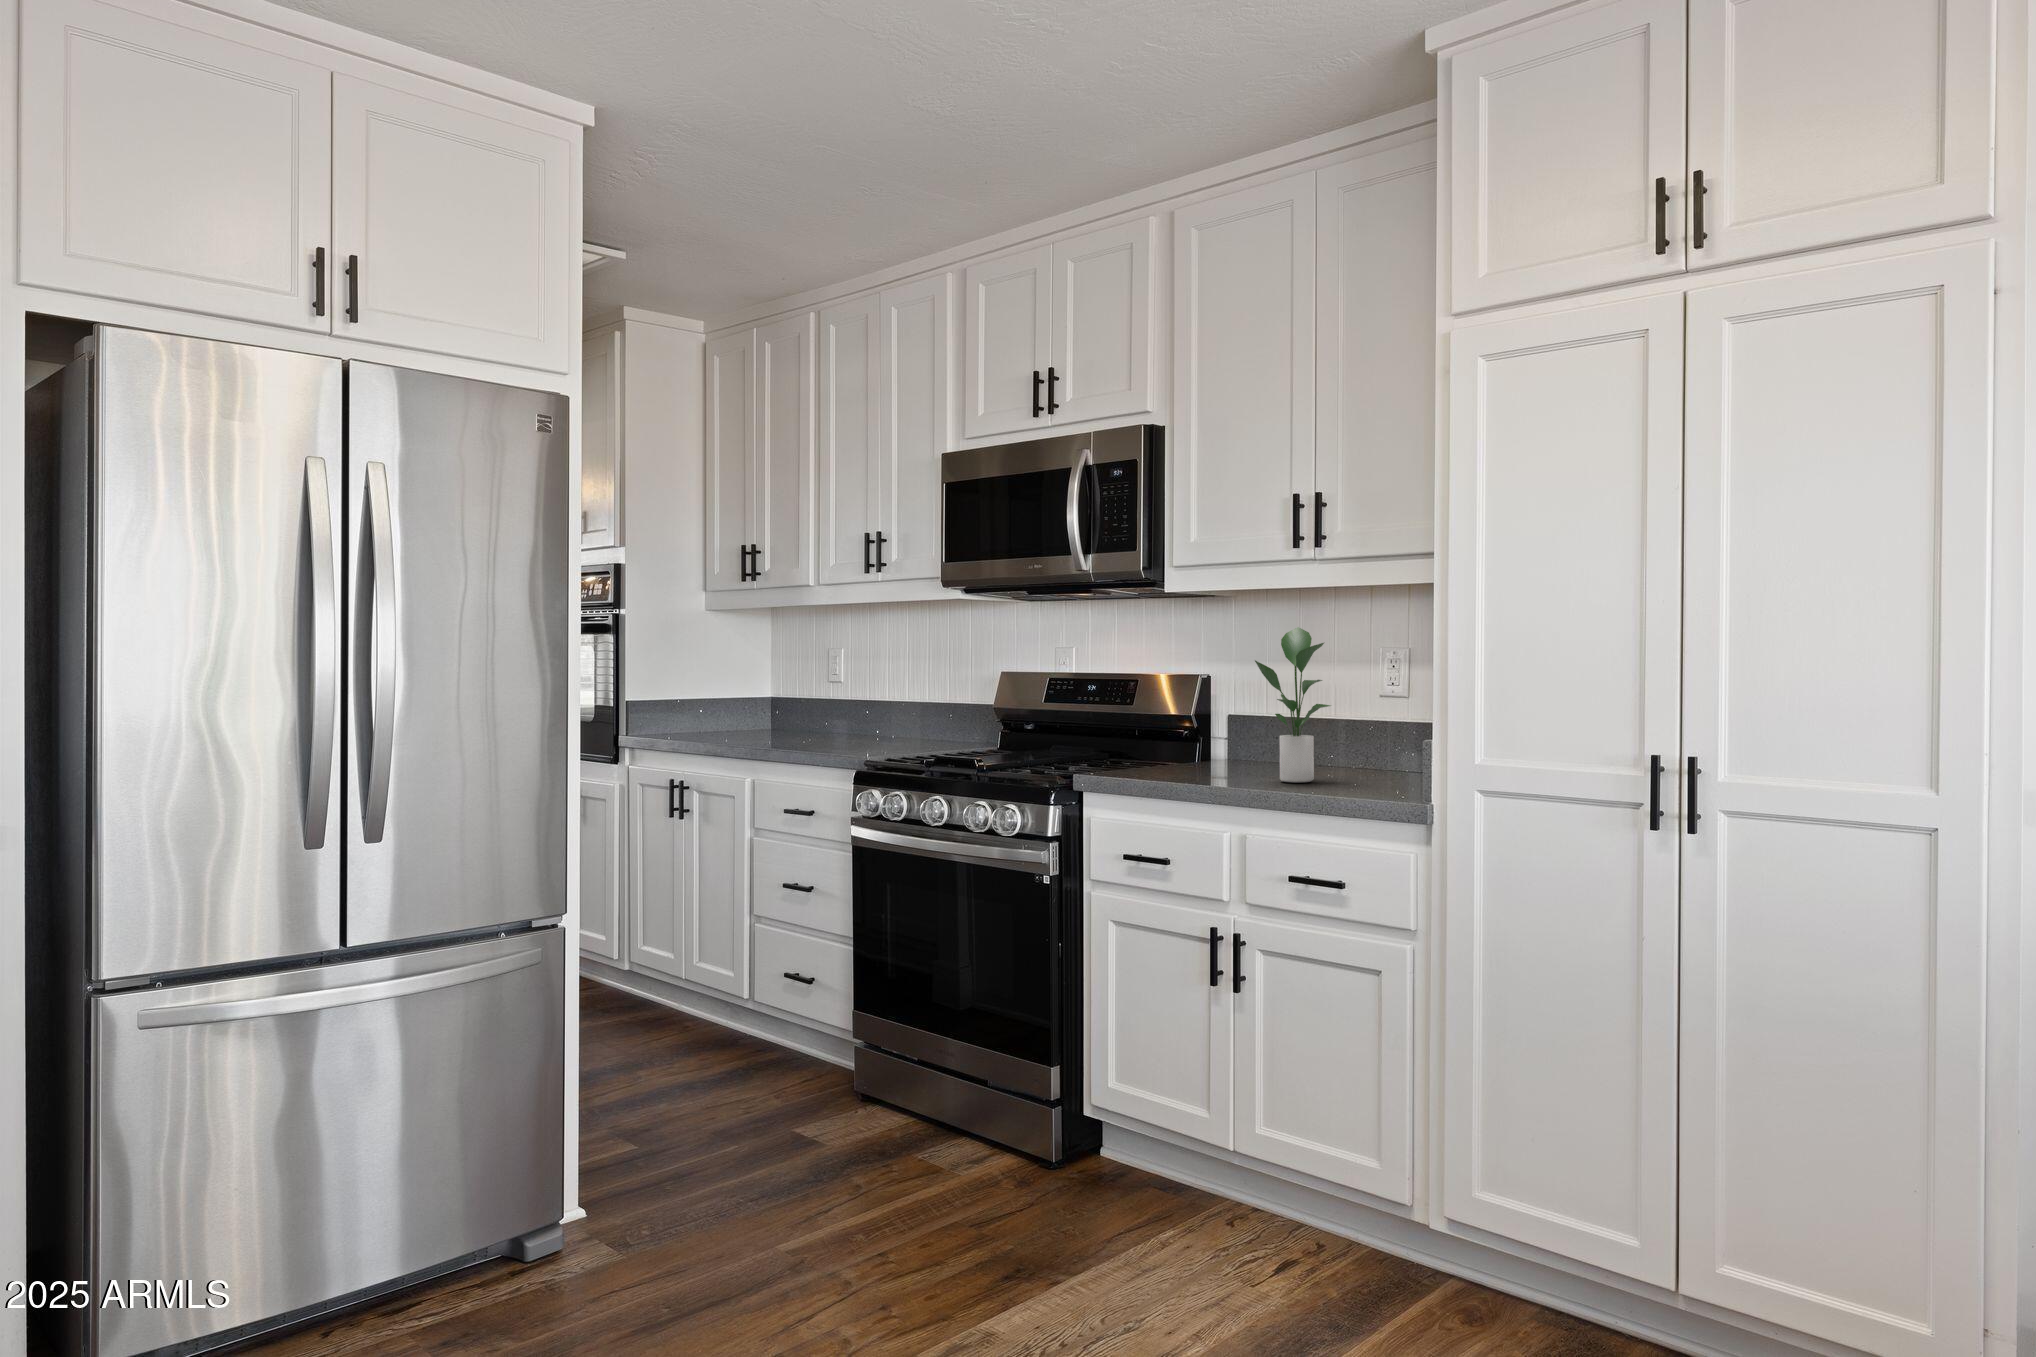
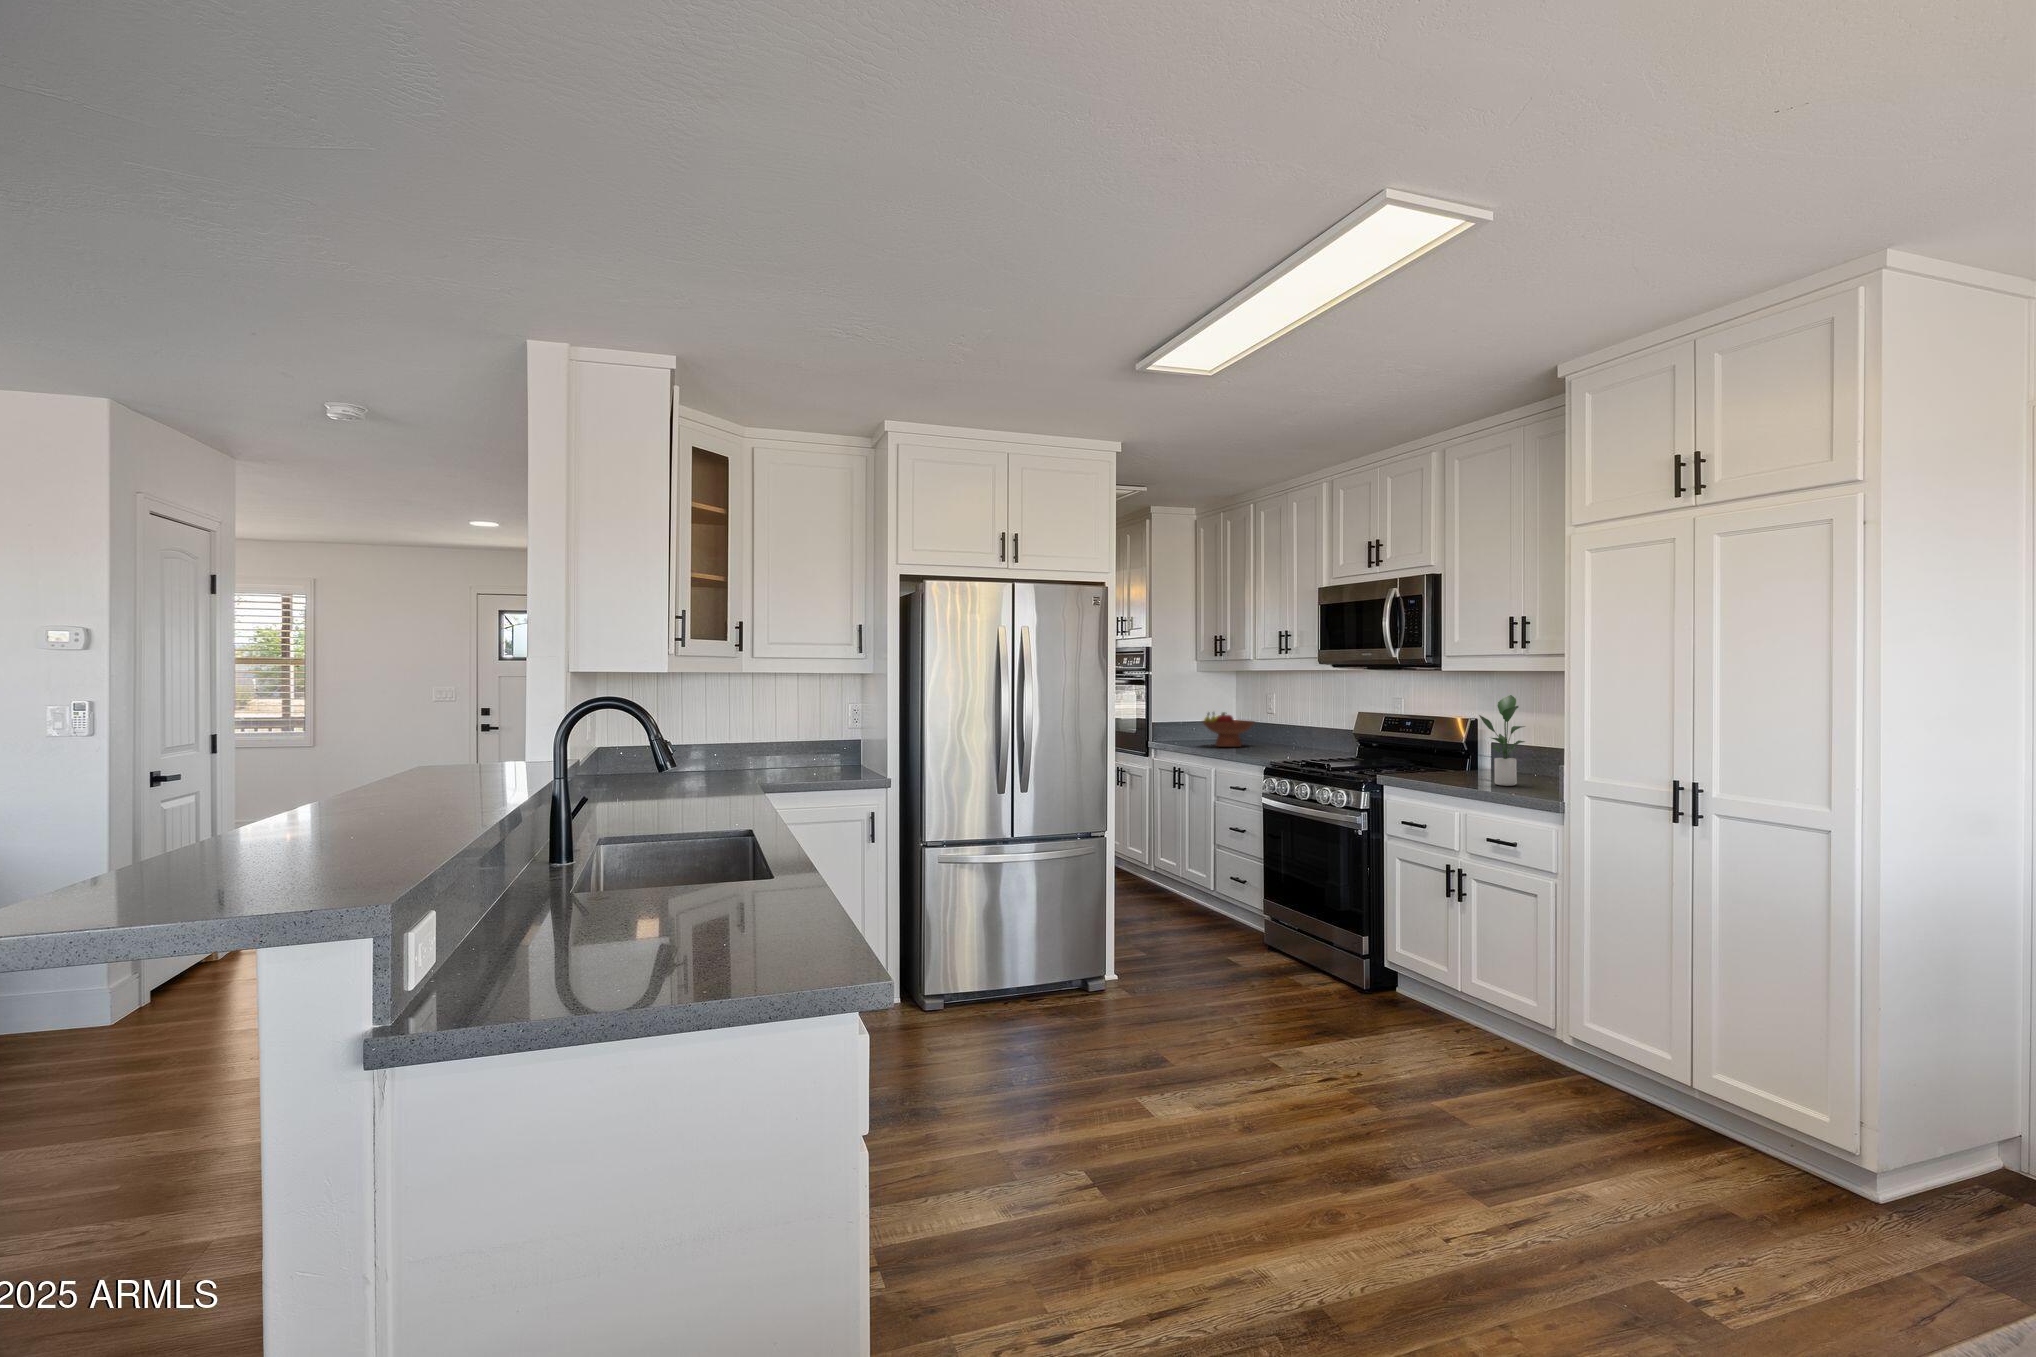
fruit bowl: none [721,678,816,740] -> present [1202,712,1255,747]

